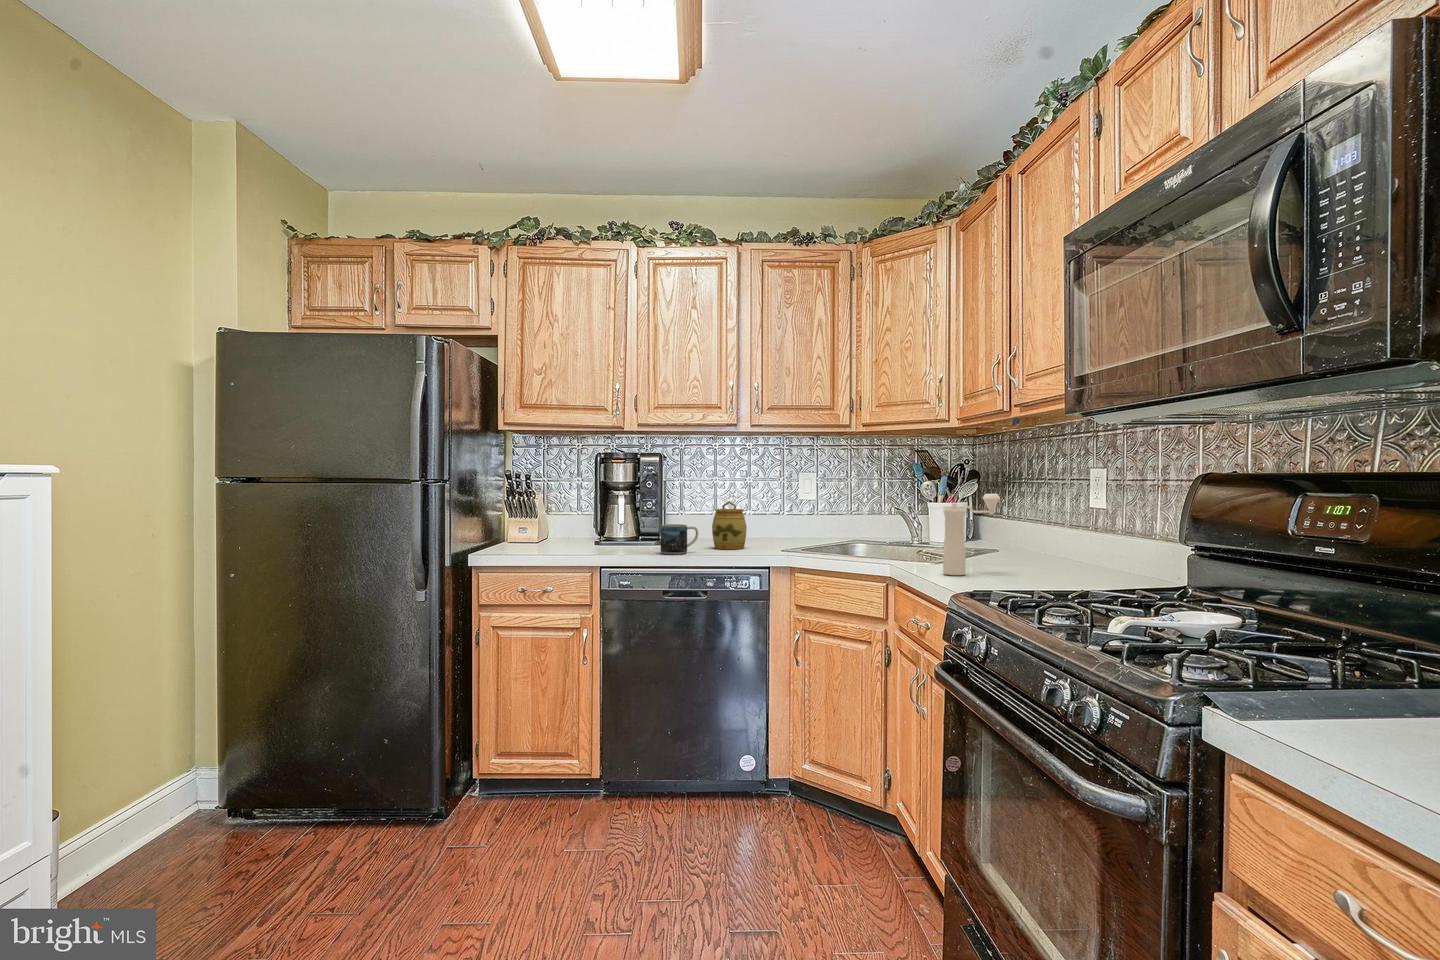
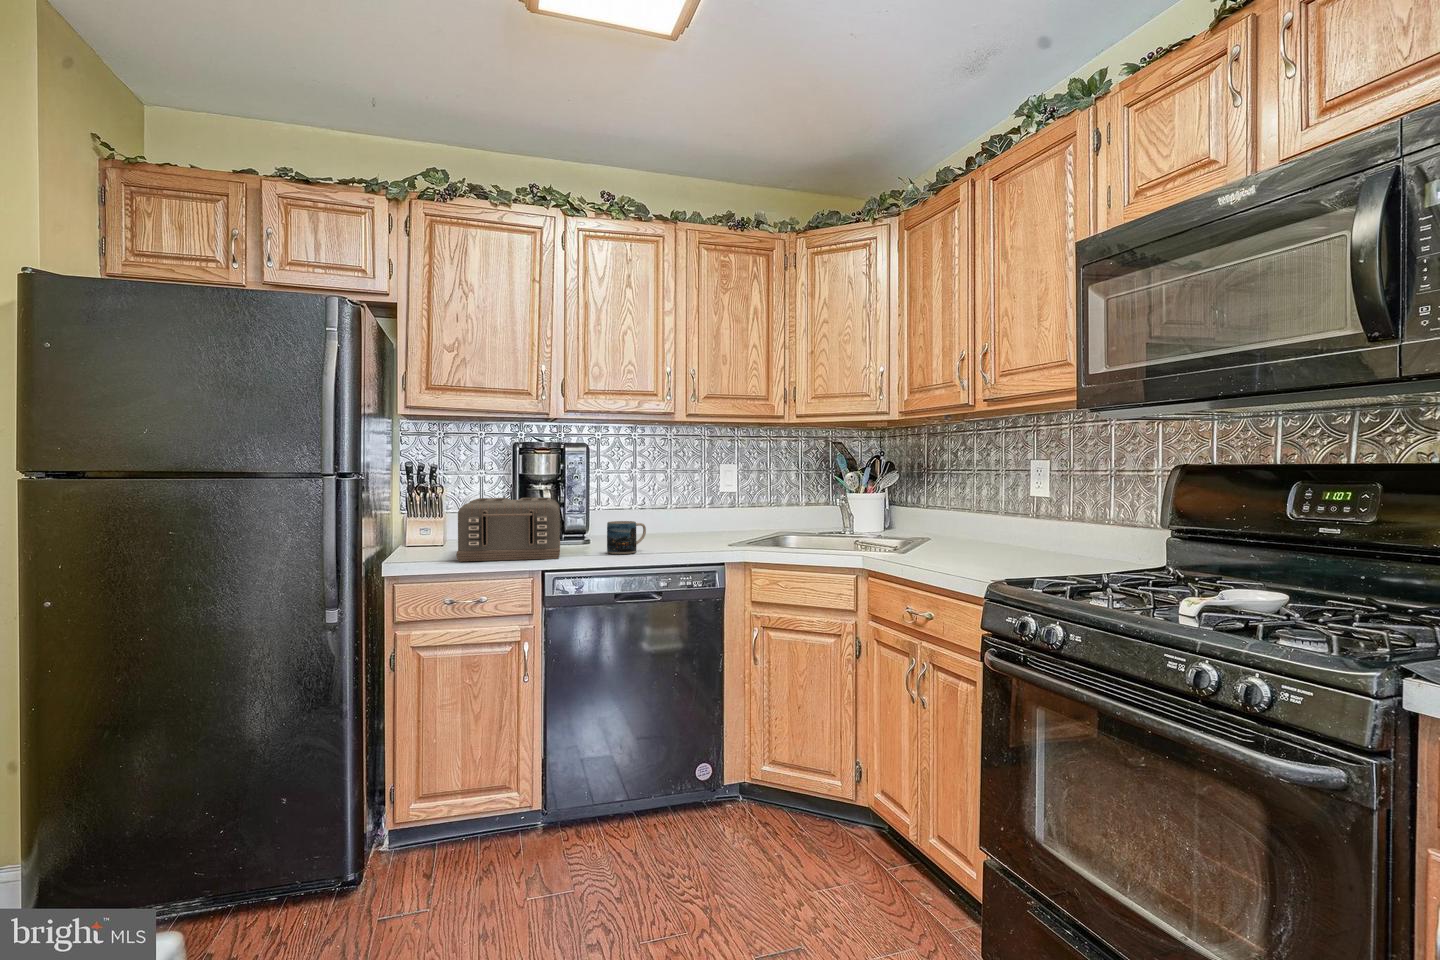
pepper mill: present [943,494,1000,575] -> none [930,484,978,564]
jar: present [712,501,747,549] -> none [651,495,690,547]
toaster: none [529,502,631,556] -> present [457,498,560,562]

